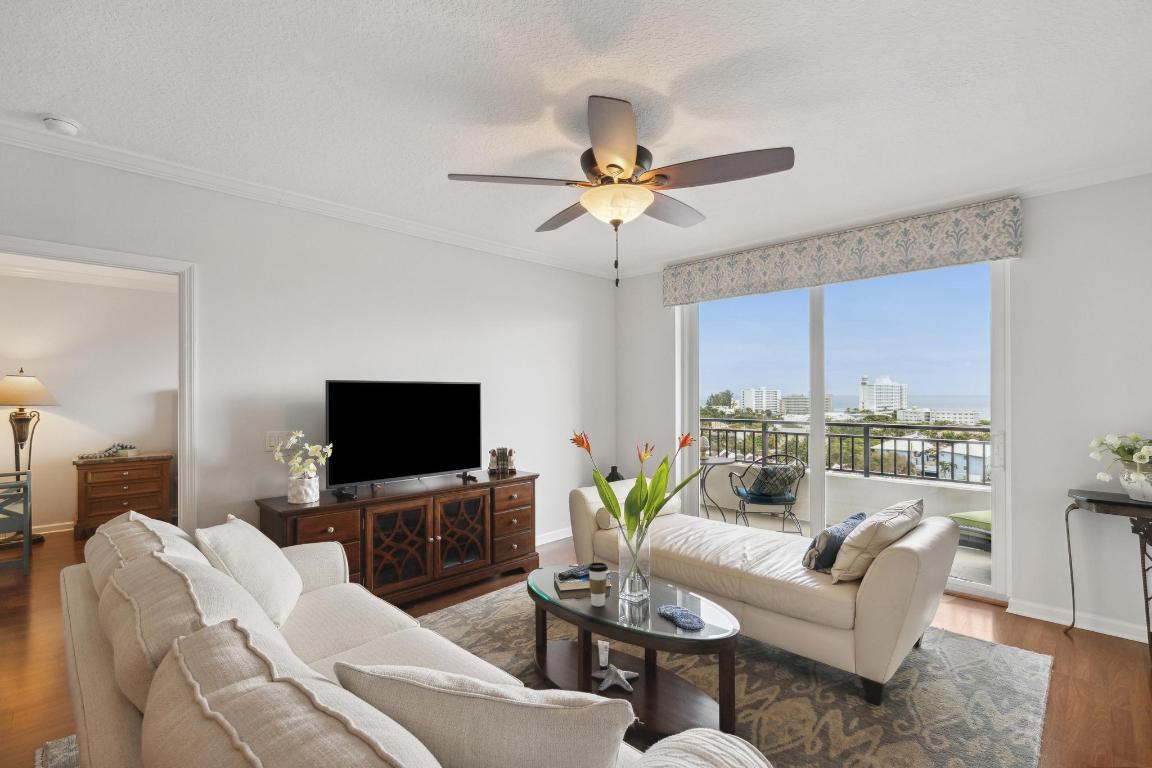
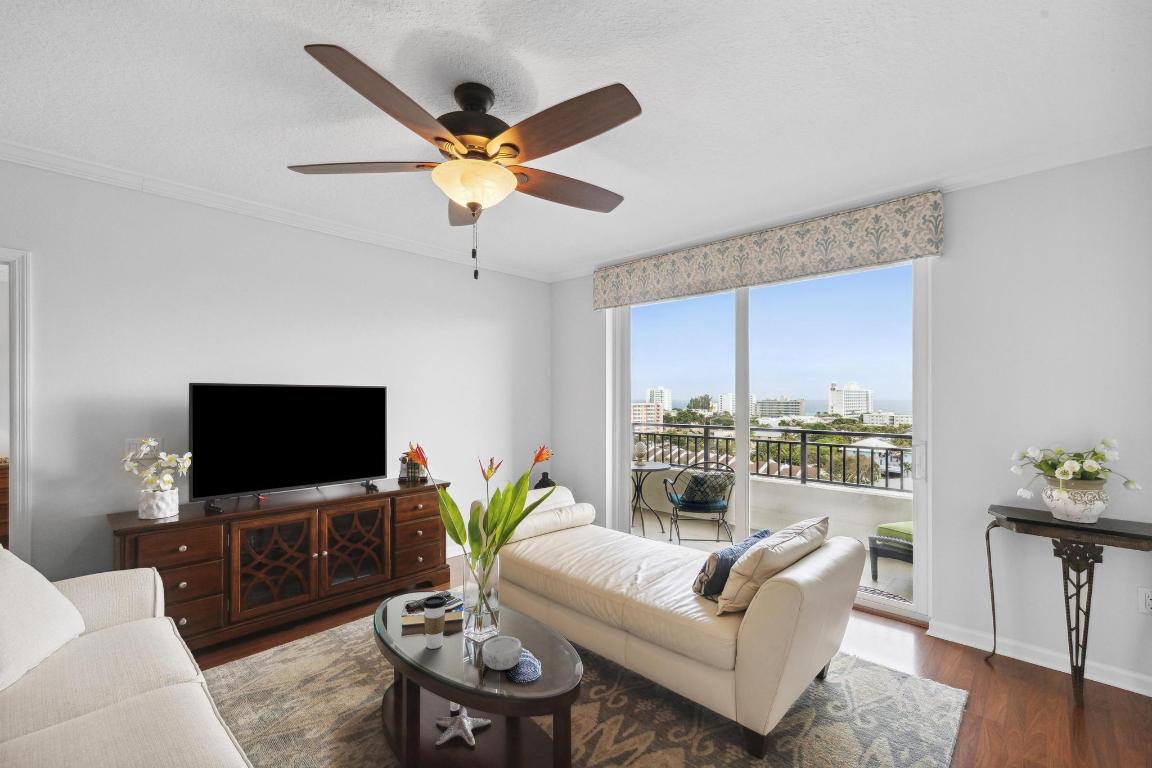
decorative bowl: none [649,595,682,620] -> present [482,636,522,670]

